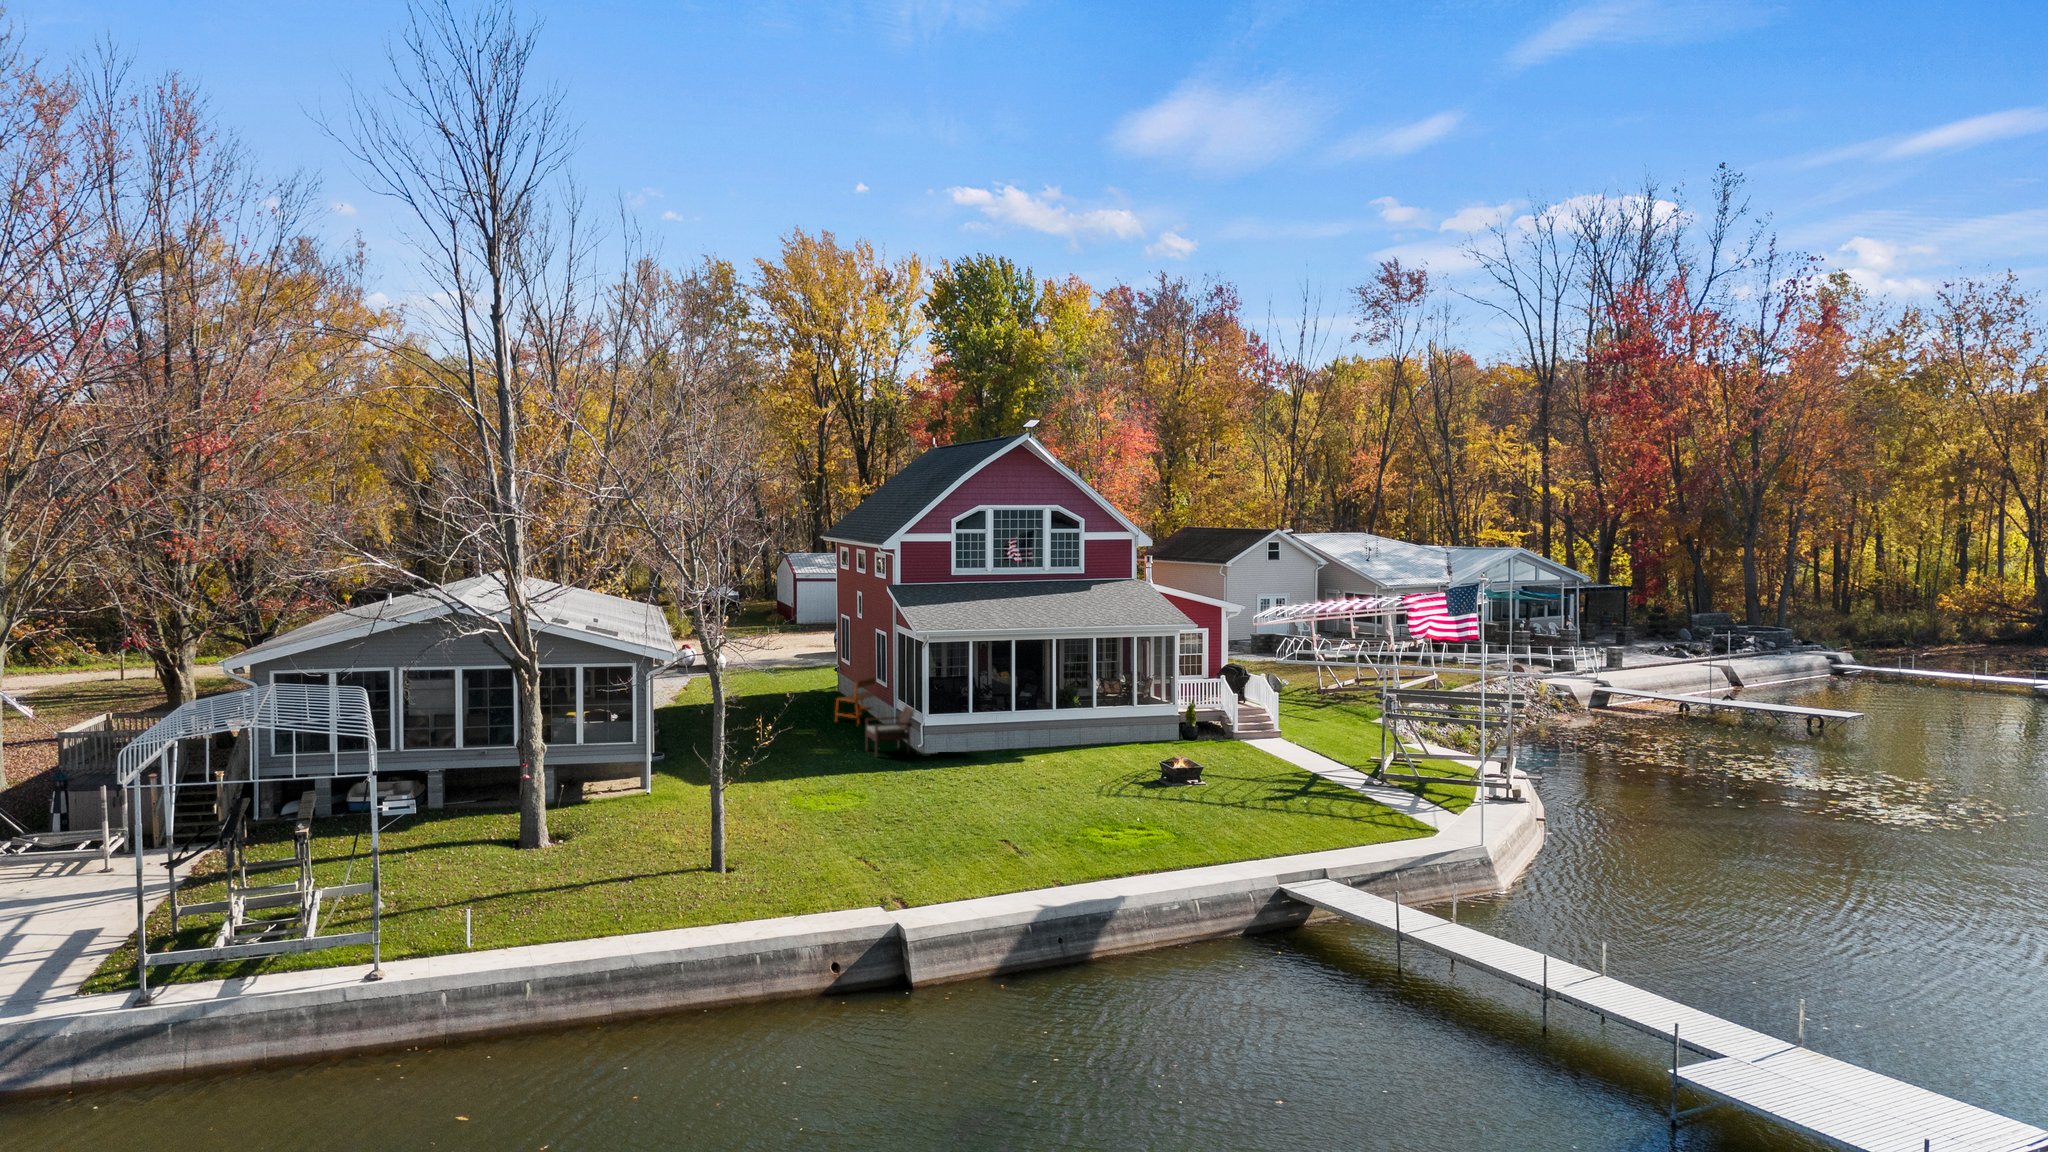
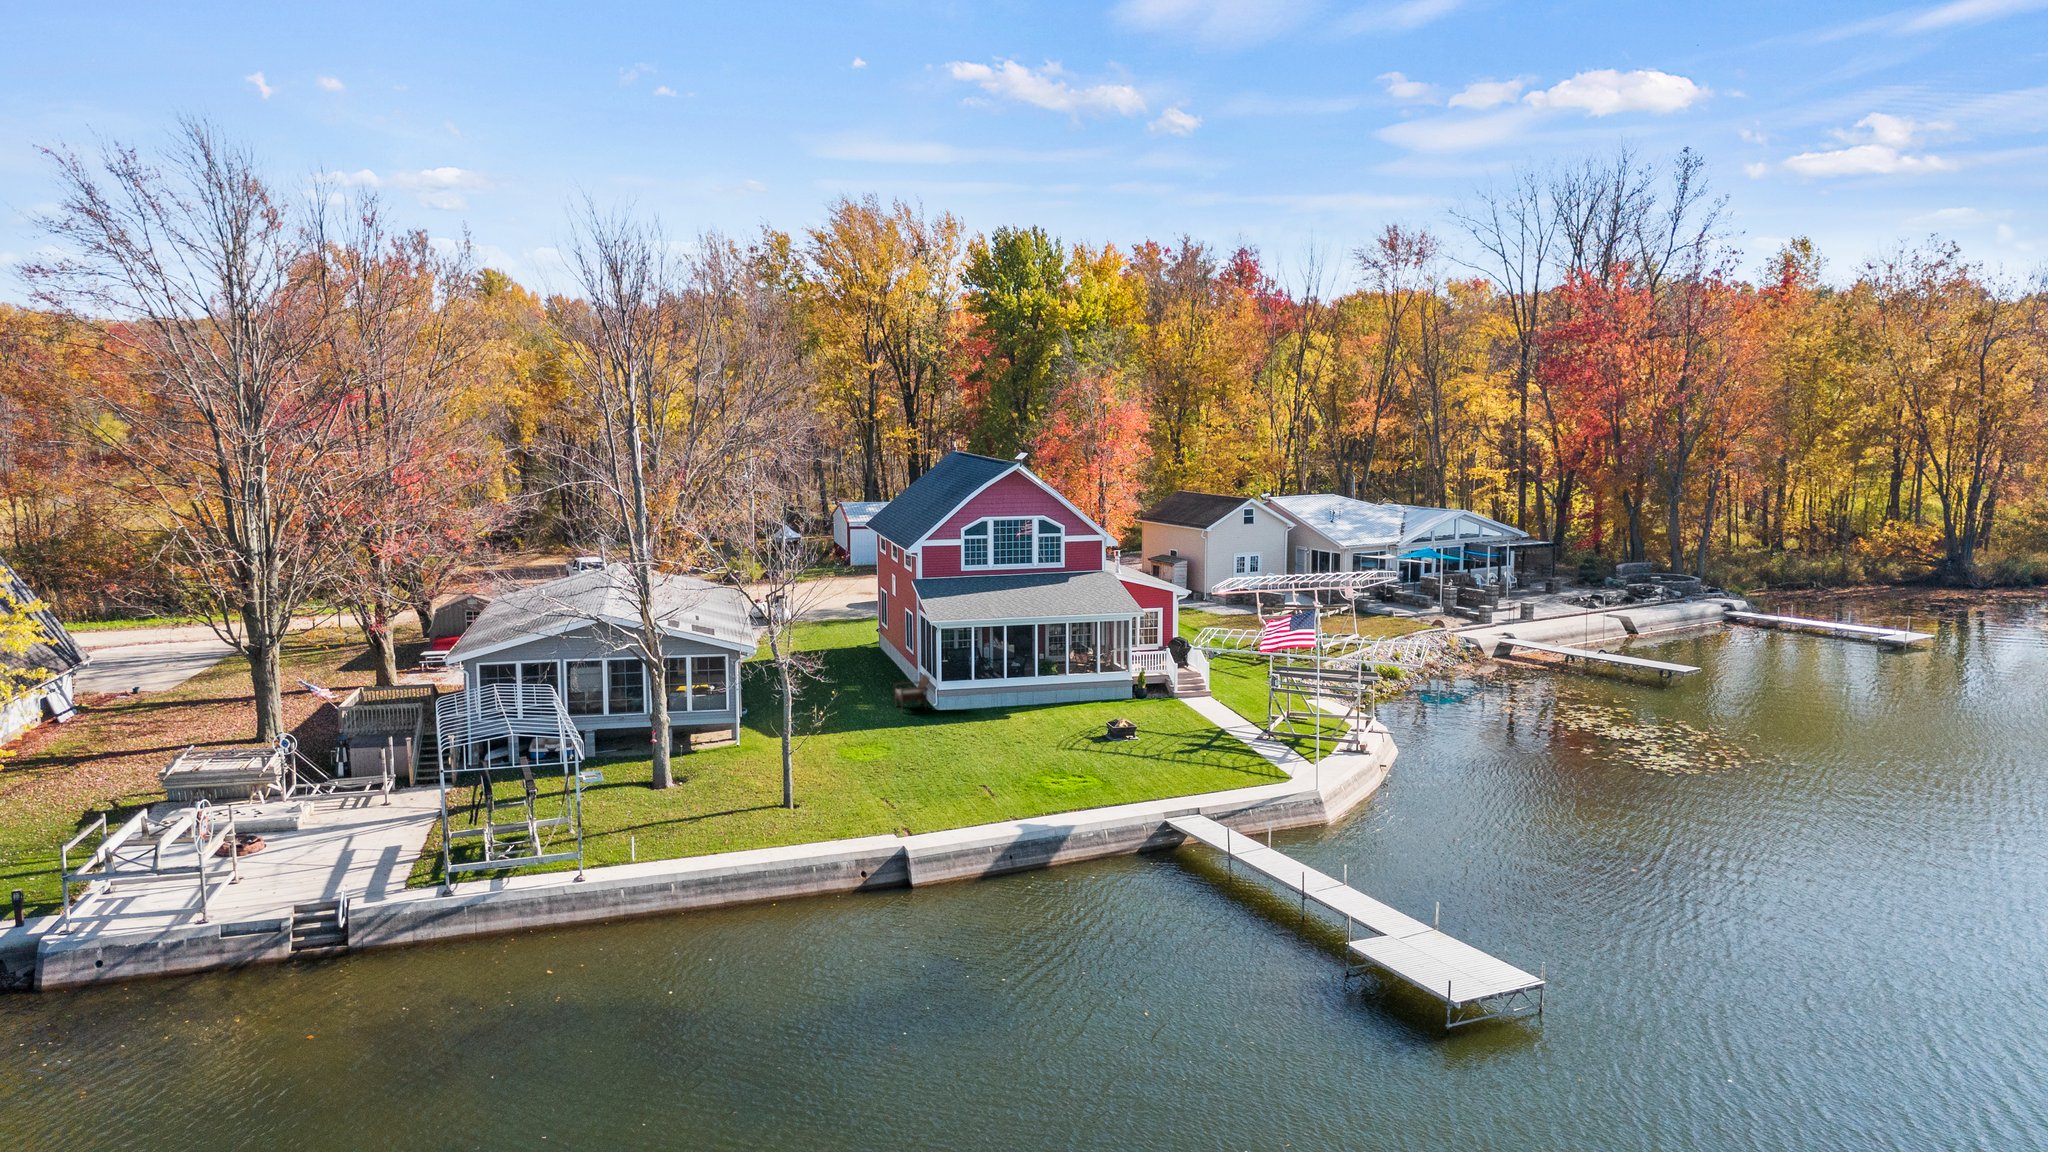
bench: present [835,678,882,724] -> none [875,644,911,682]

